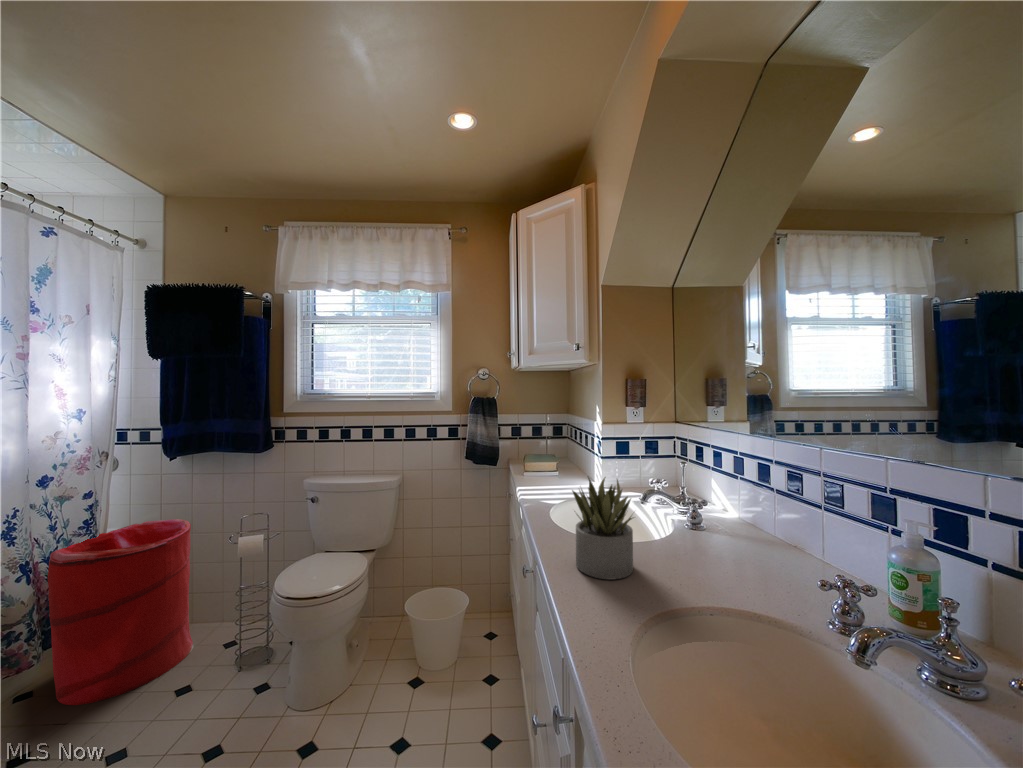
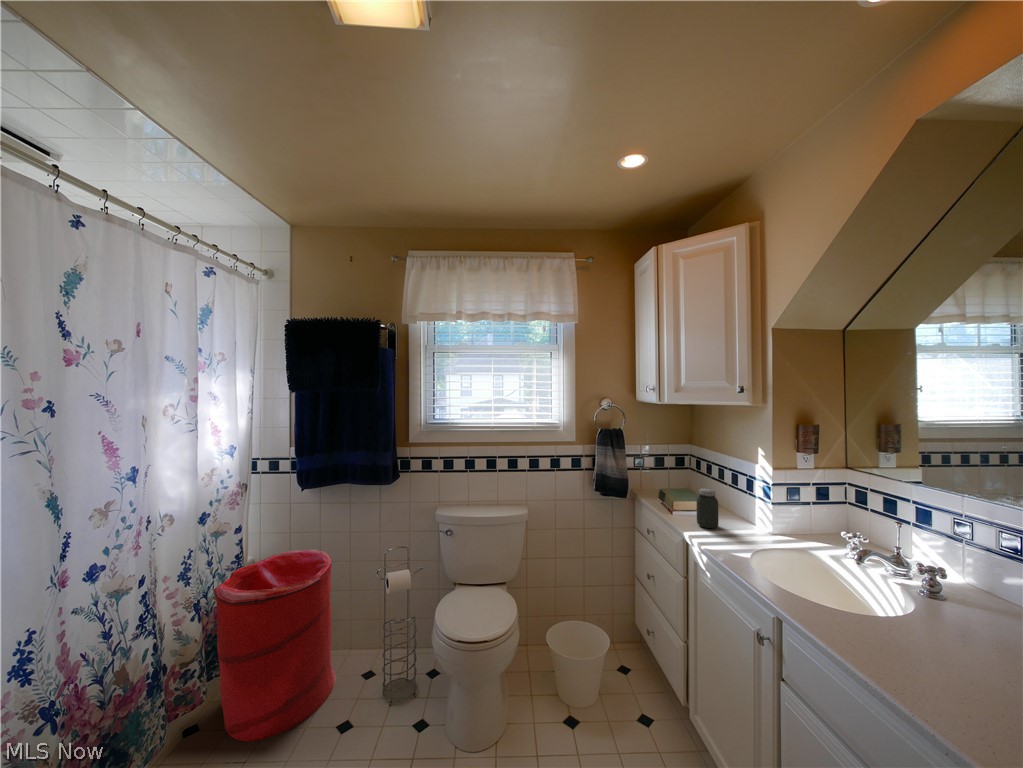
jar: none [538,447,557,485] -> present [696,488,718,528]
succulent plant: present [572,477,633,580] -> none [858,559,959,676]

